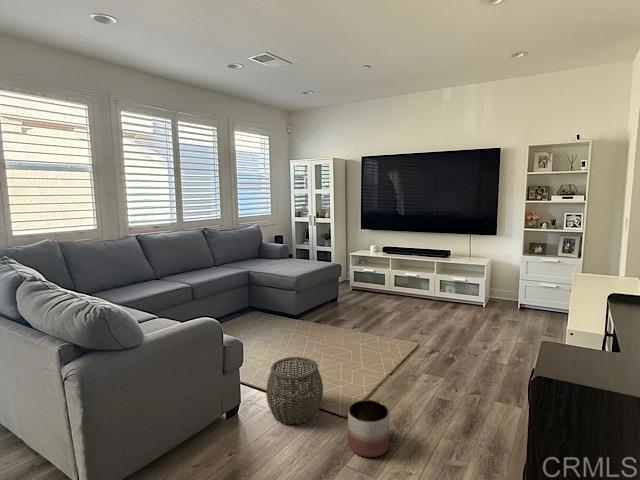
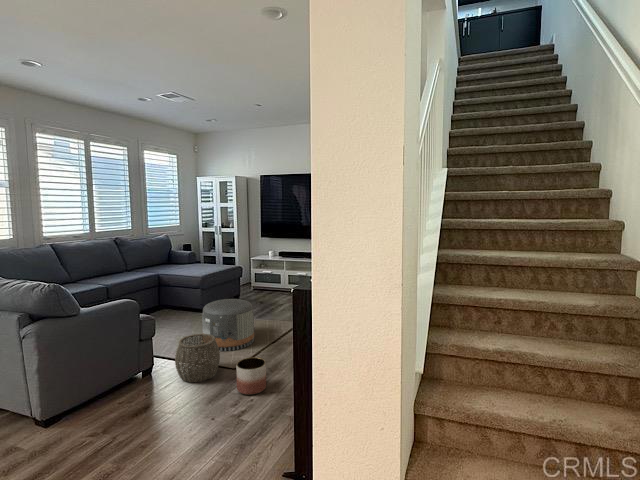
pouf: none [298,308,362,377] -> present [202,299,254,351]

